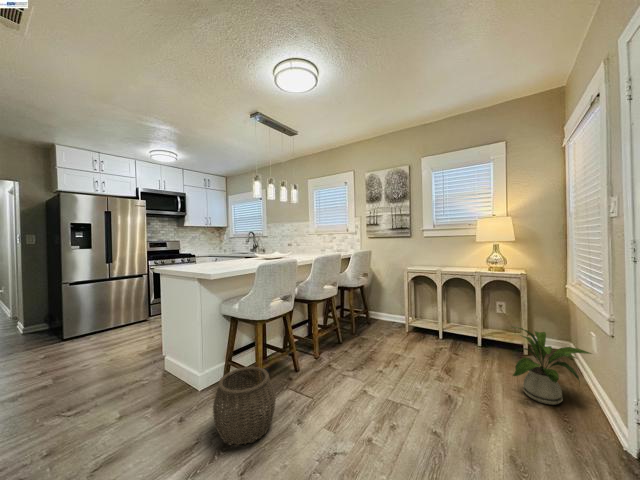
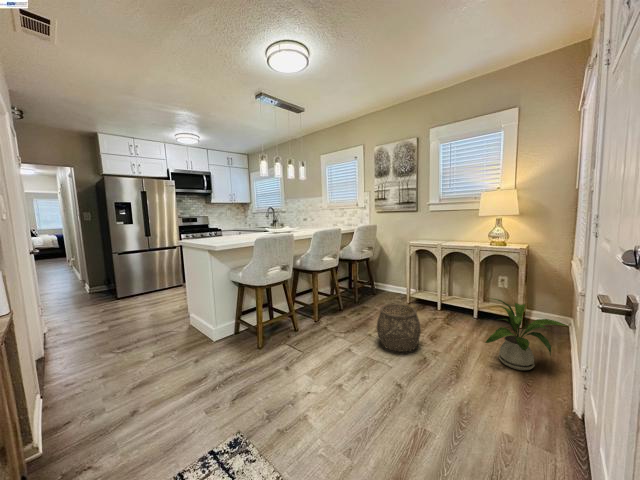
woven basket: present [213,367,276,445] -> present [377,304,421,352]

